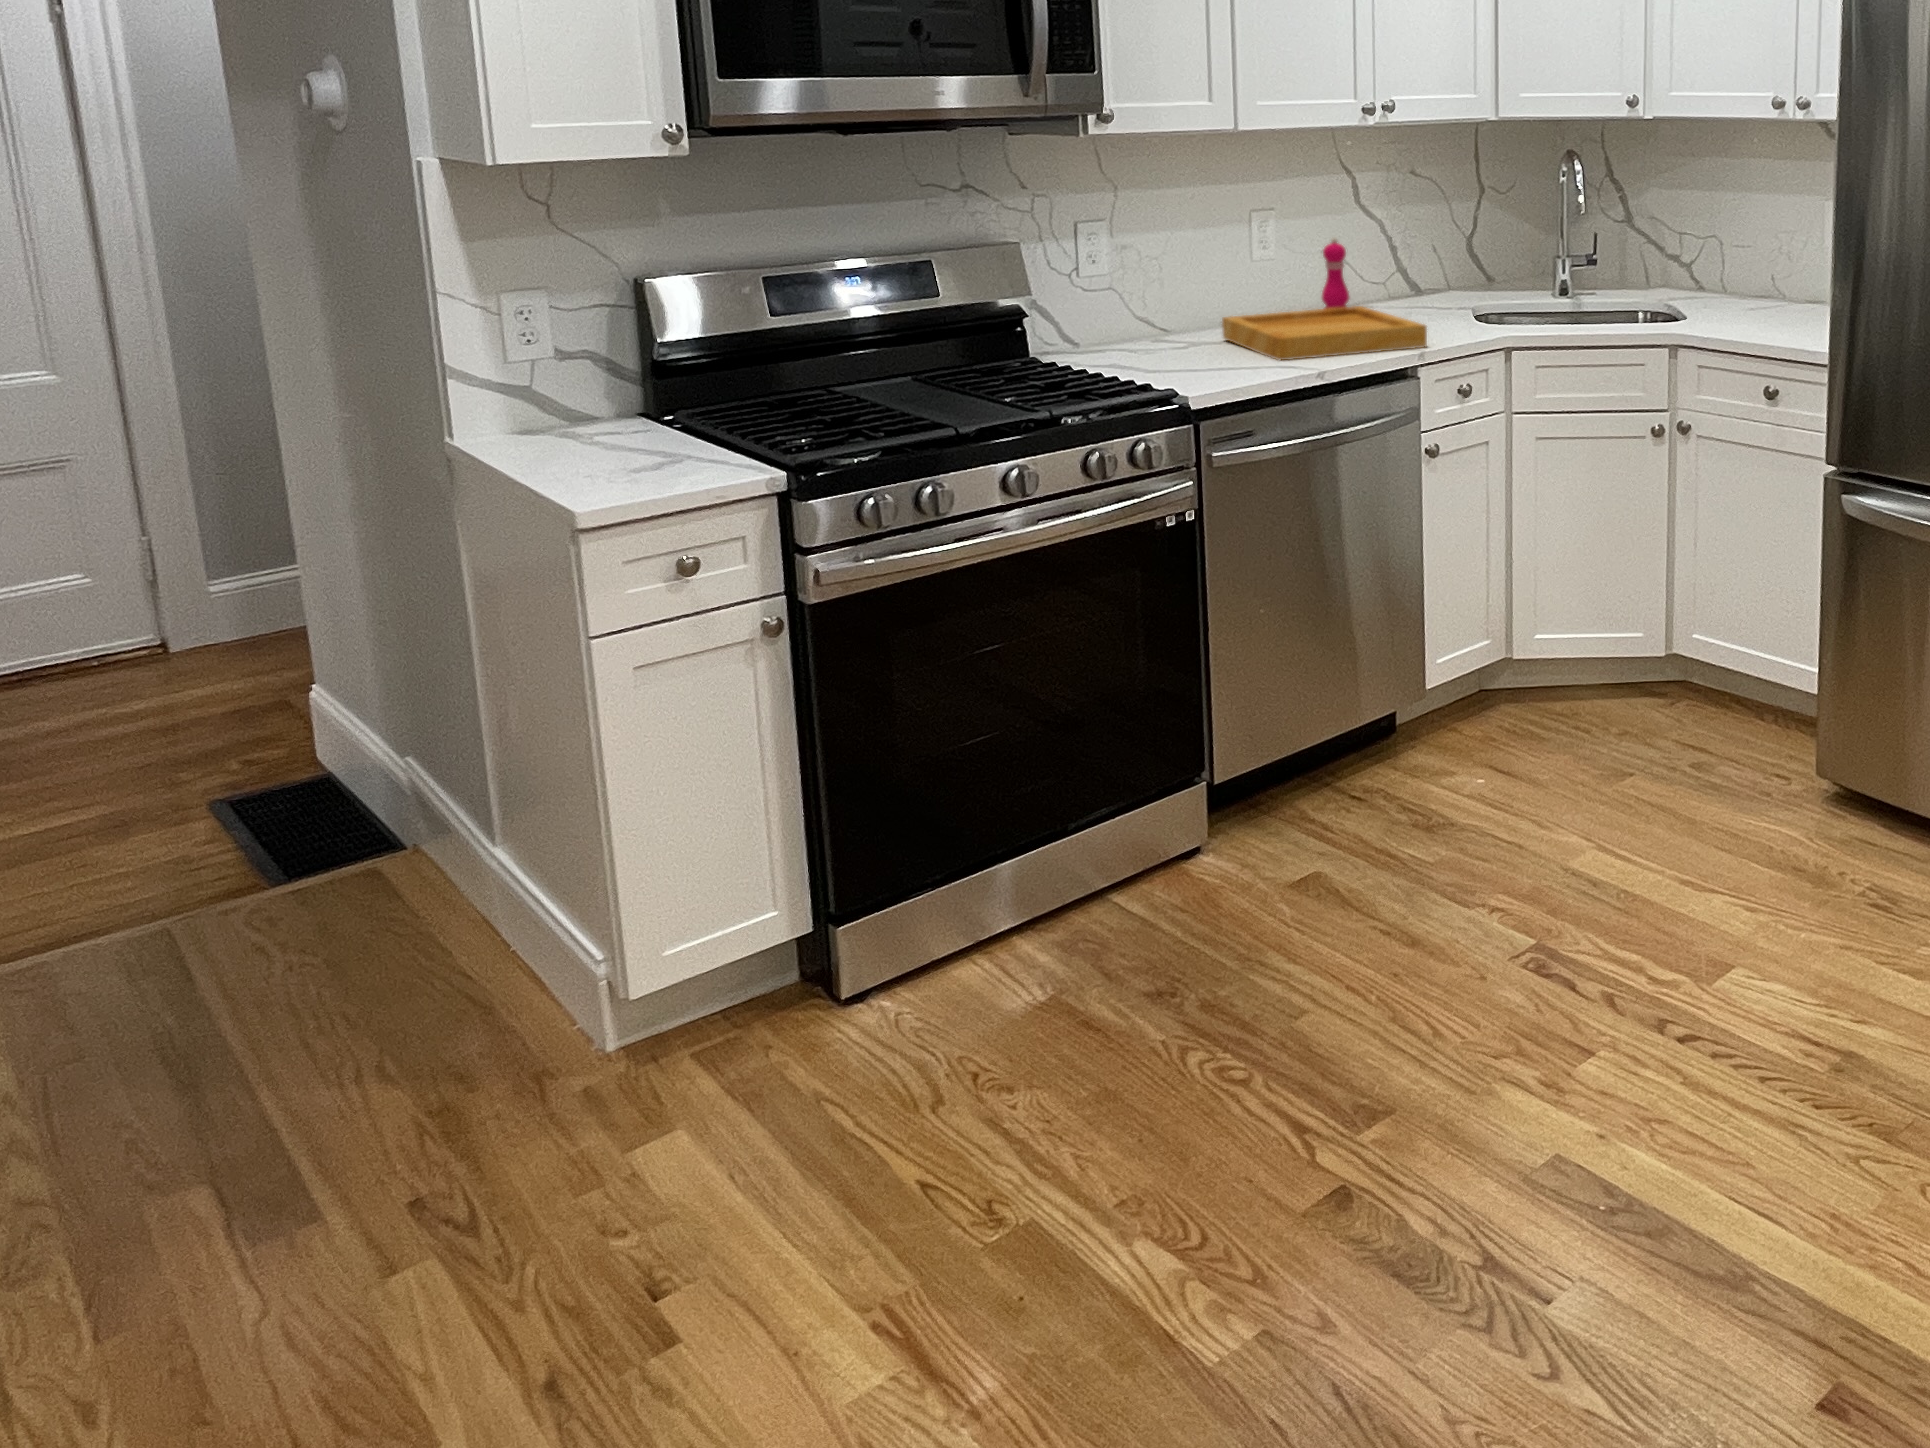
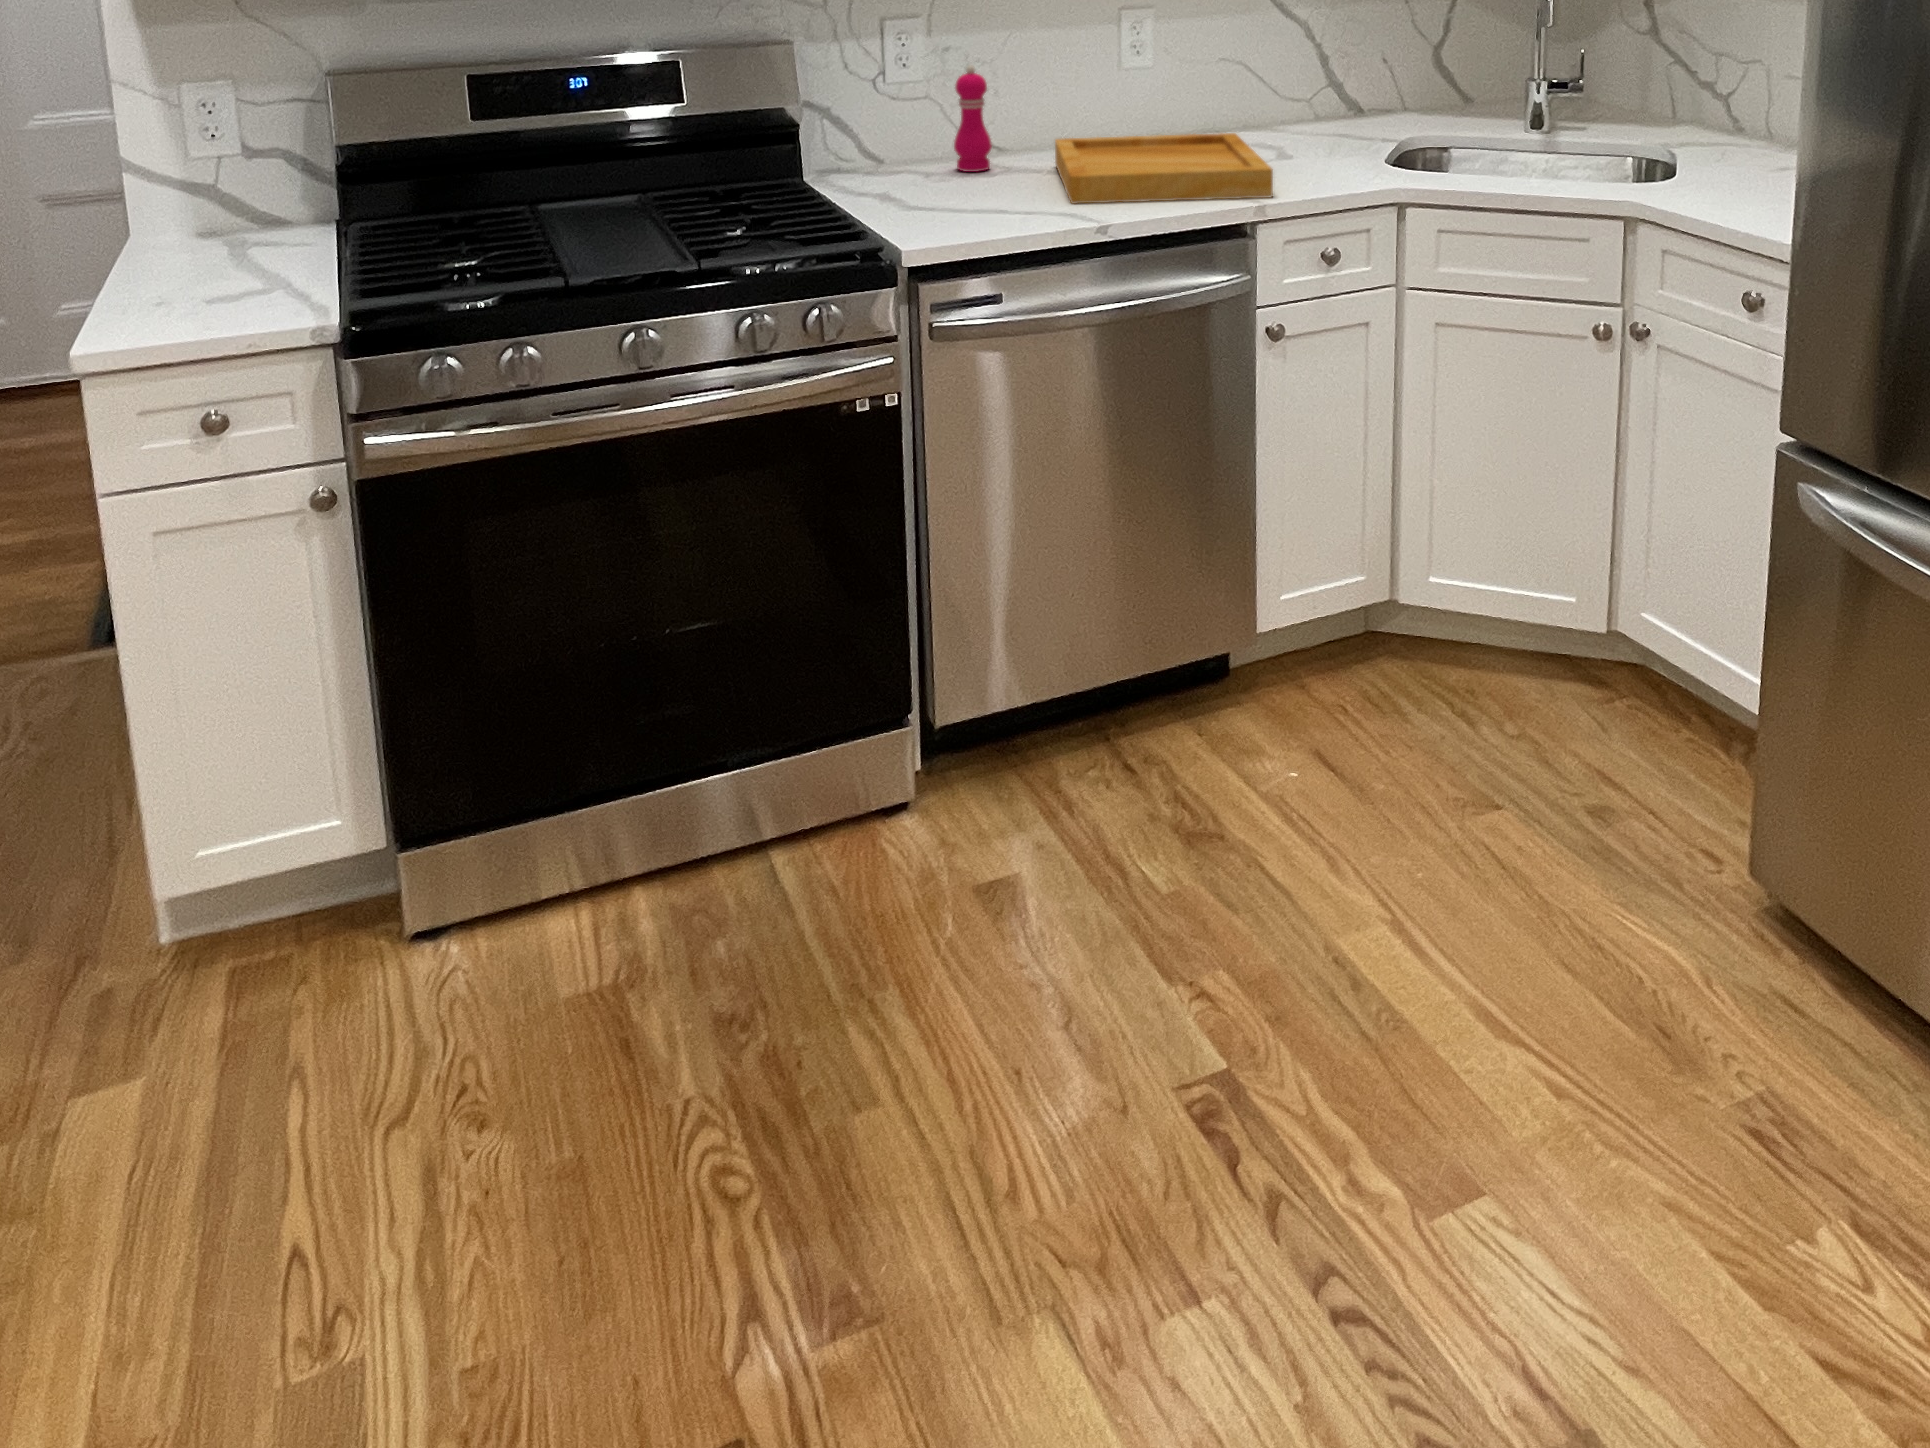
pepper mill: present [1322,237,1349,309] -> present [954,65,992,172]

